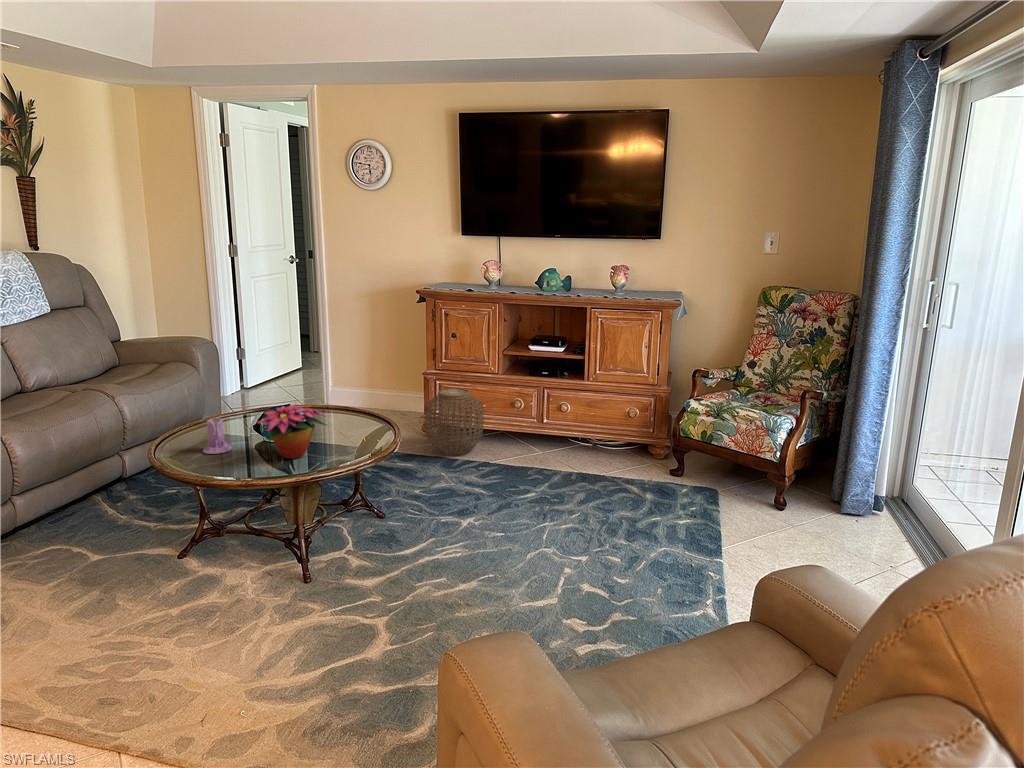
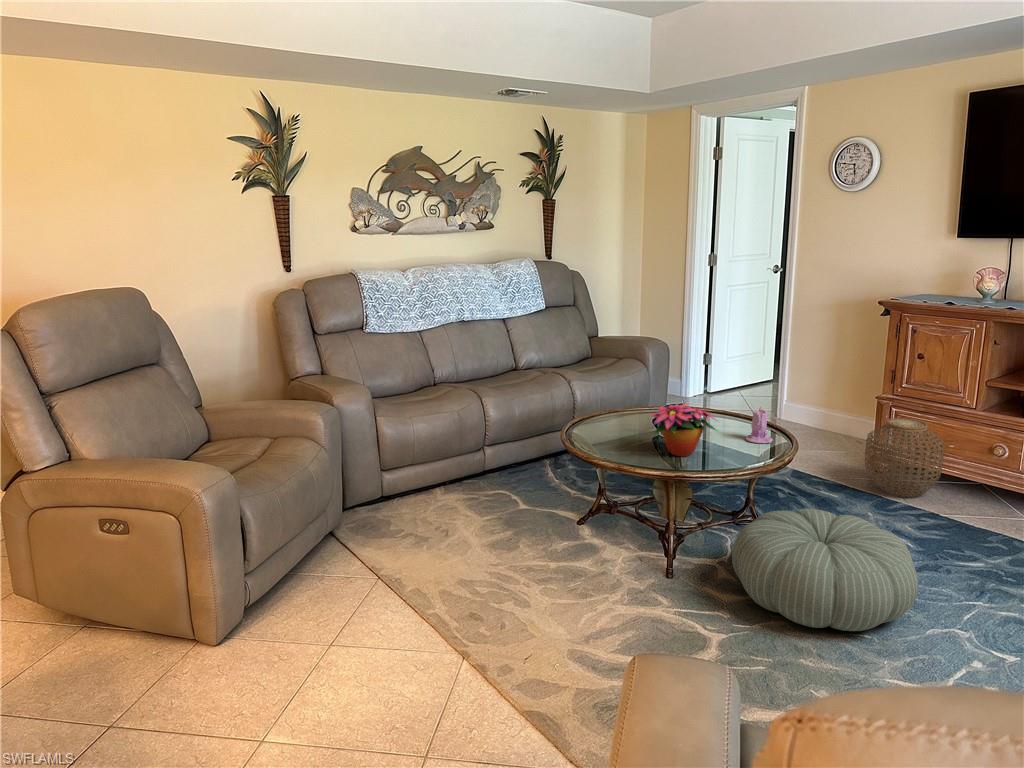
candle: present [203,417,232,454] -> present [746,407,773,443]
pouf: none [365,480,517,584] -> present [732,509,918,631]

